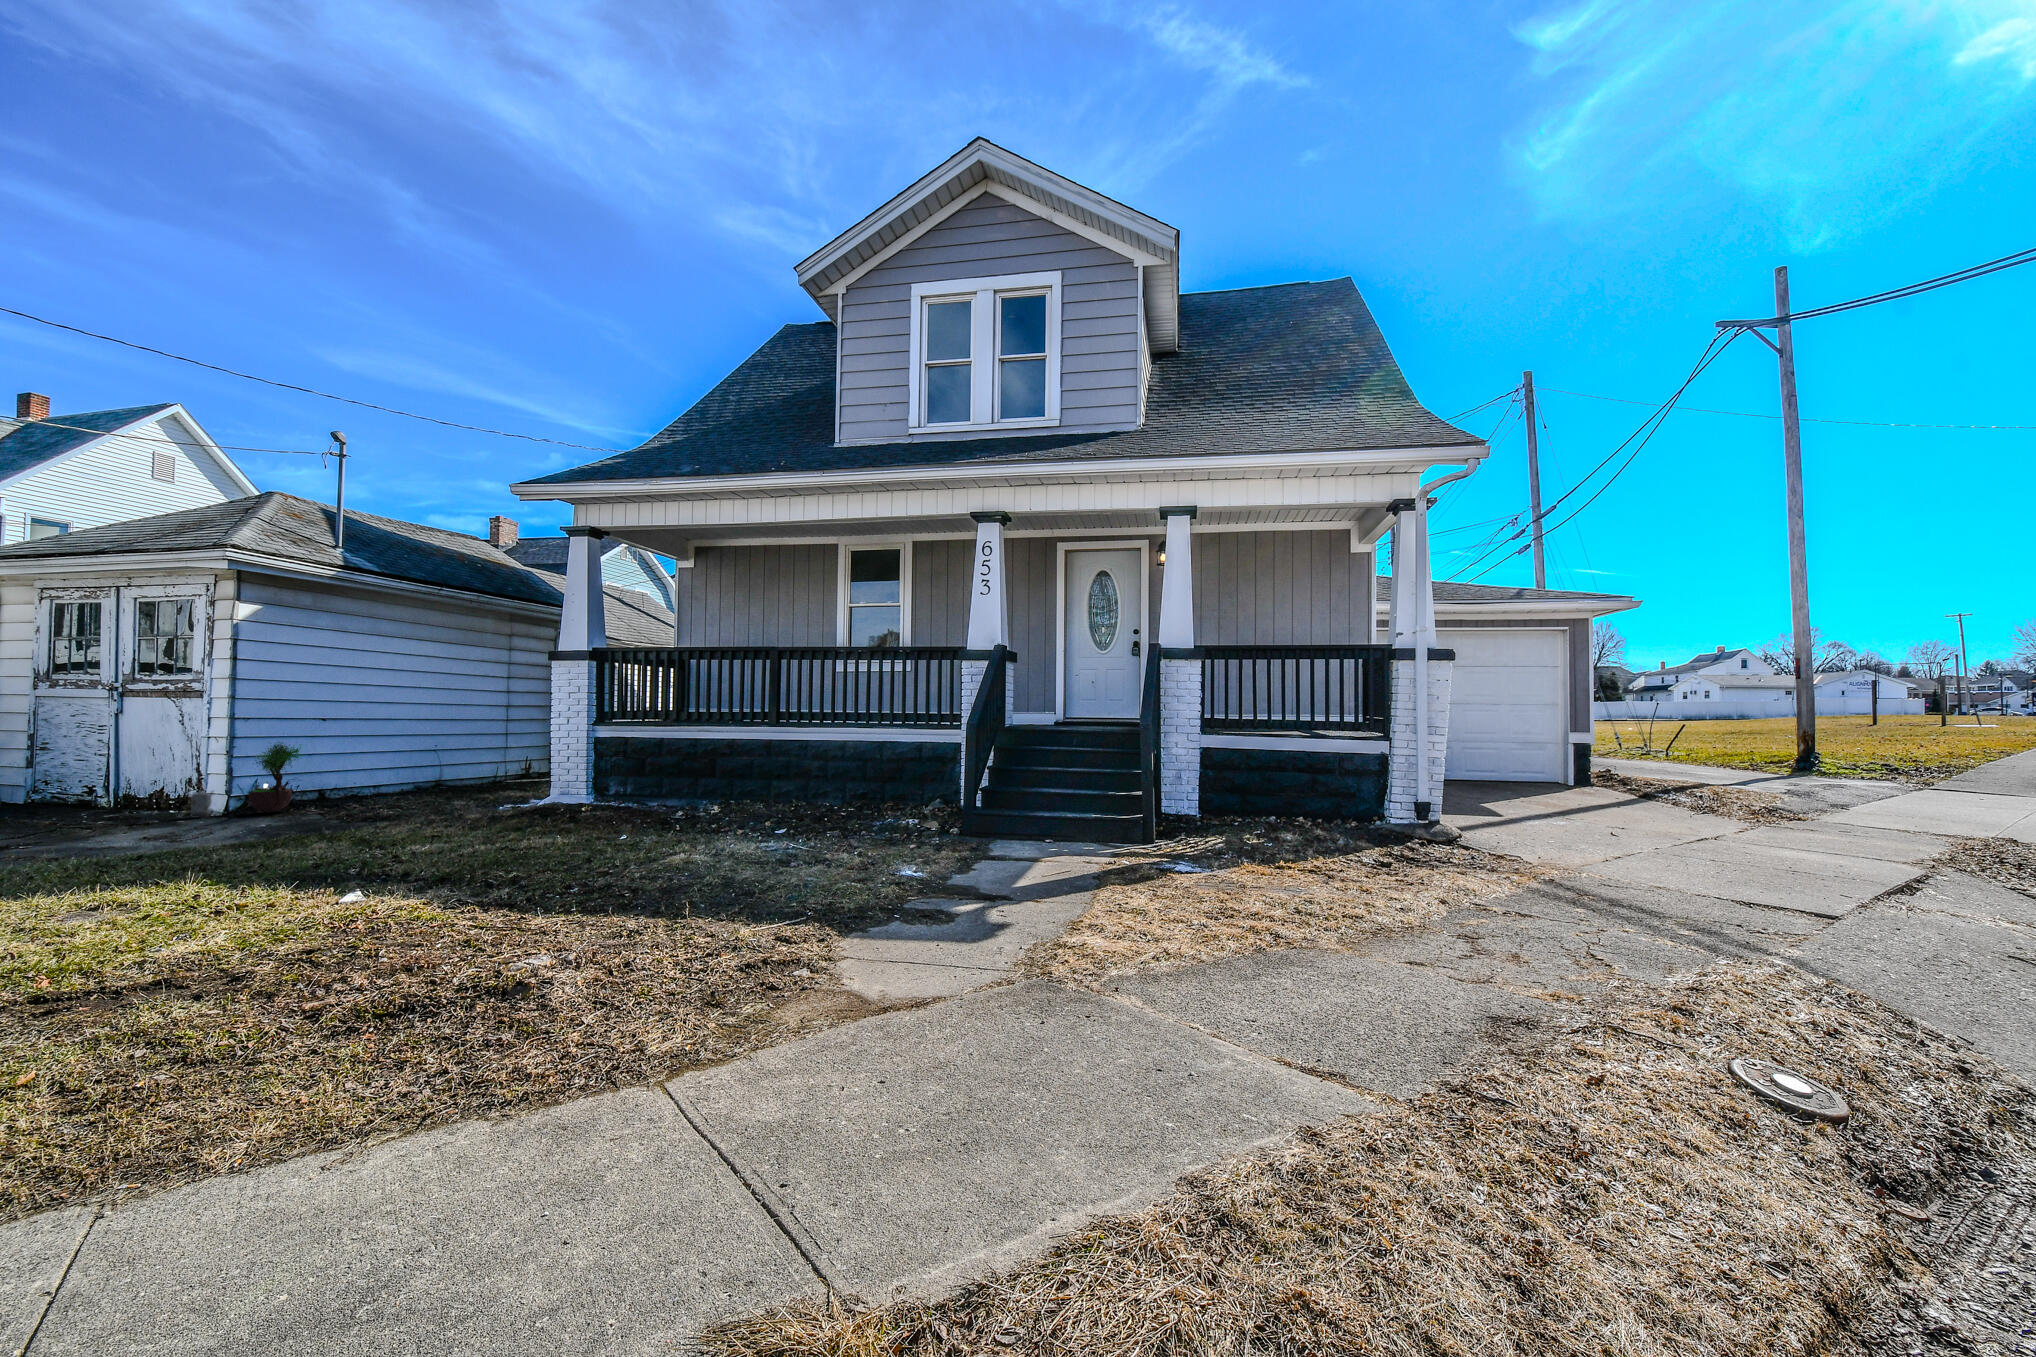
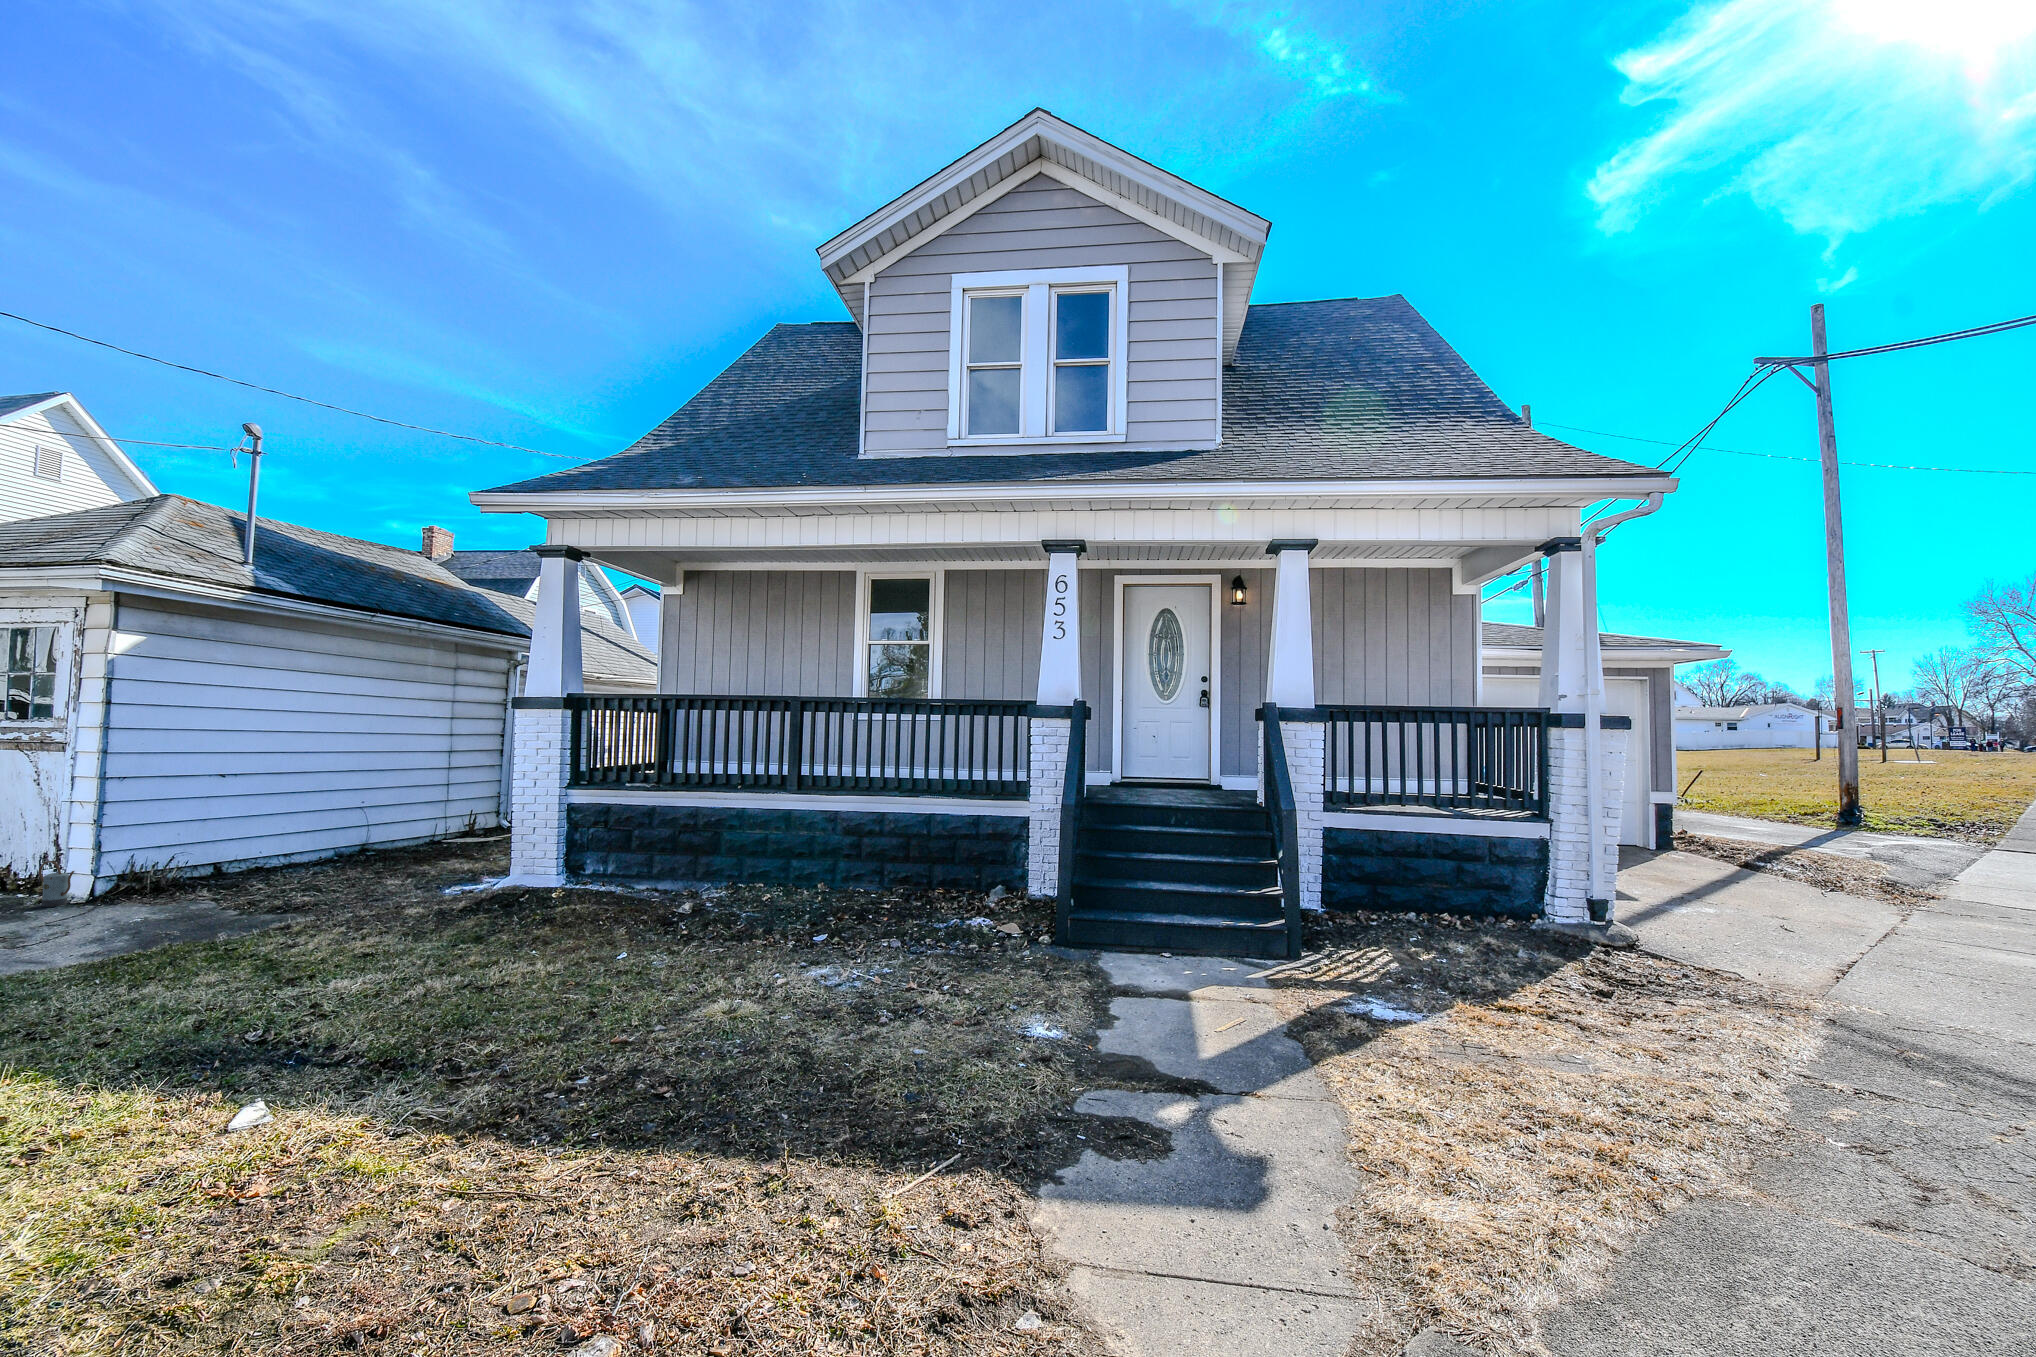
potted tree: present [249,742,302,813] -> none [122,802,199,896]

